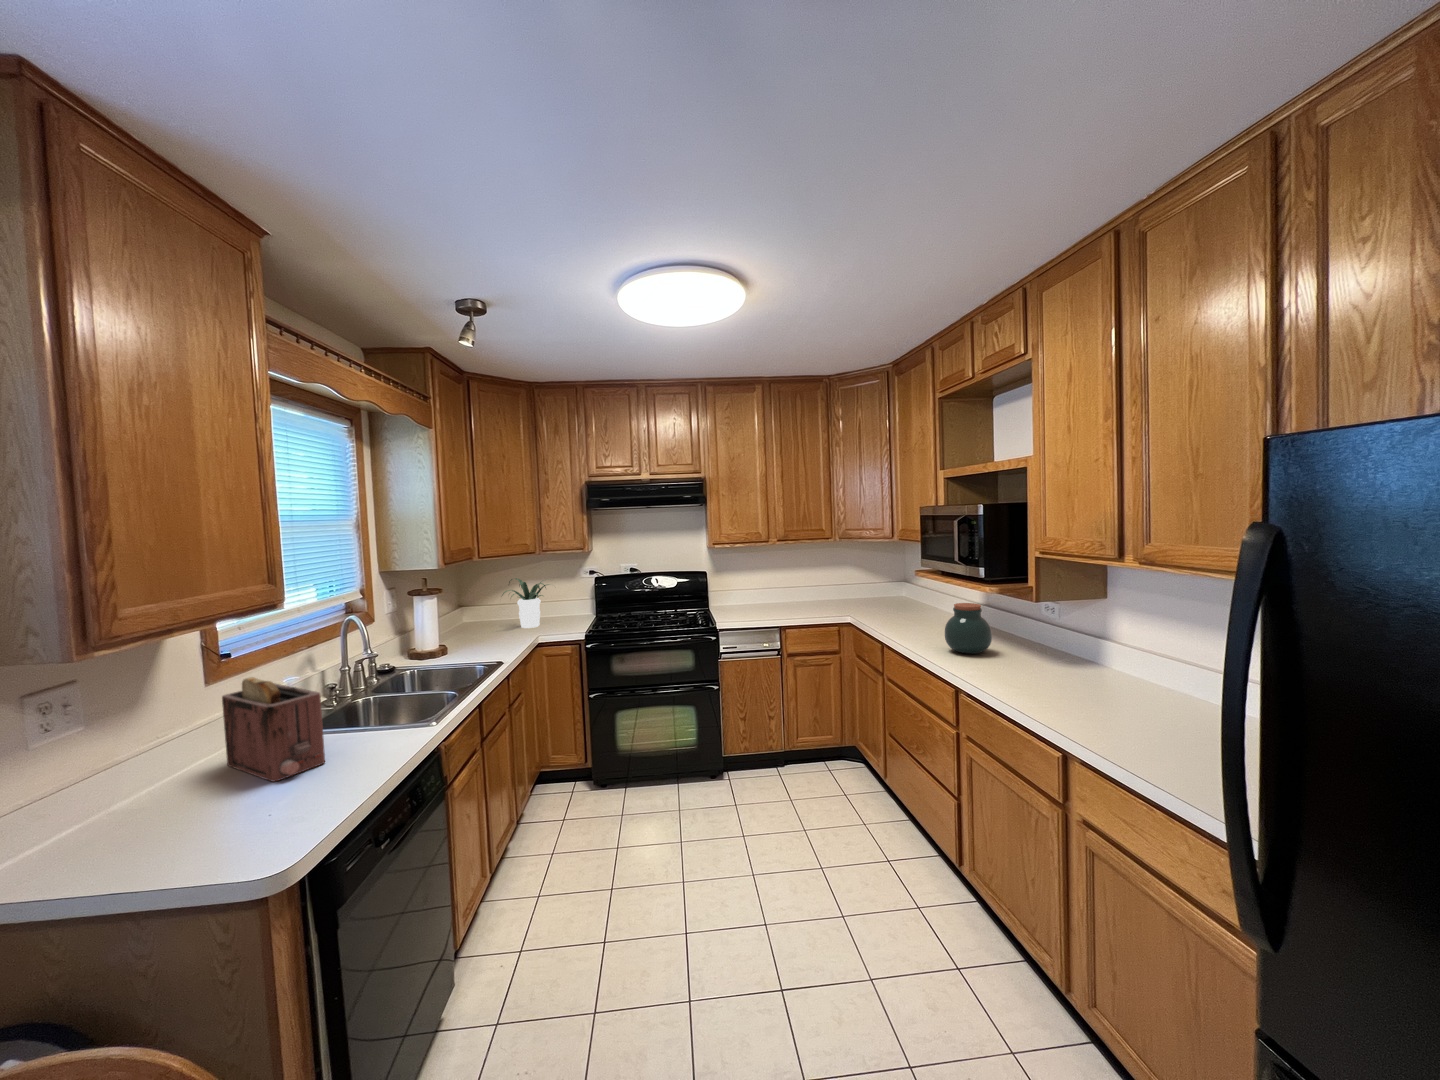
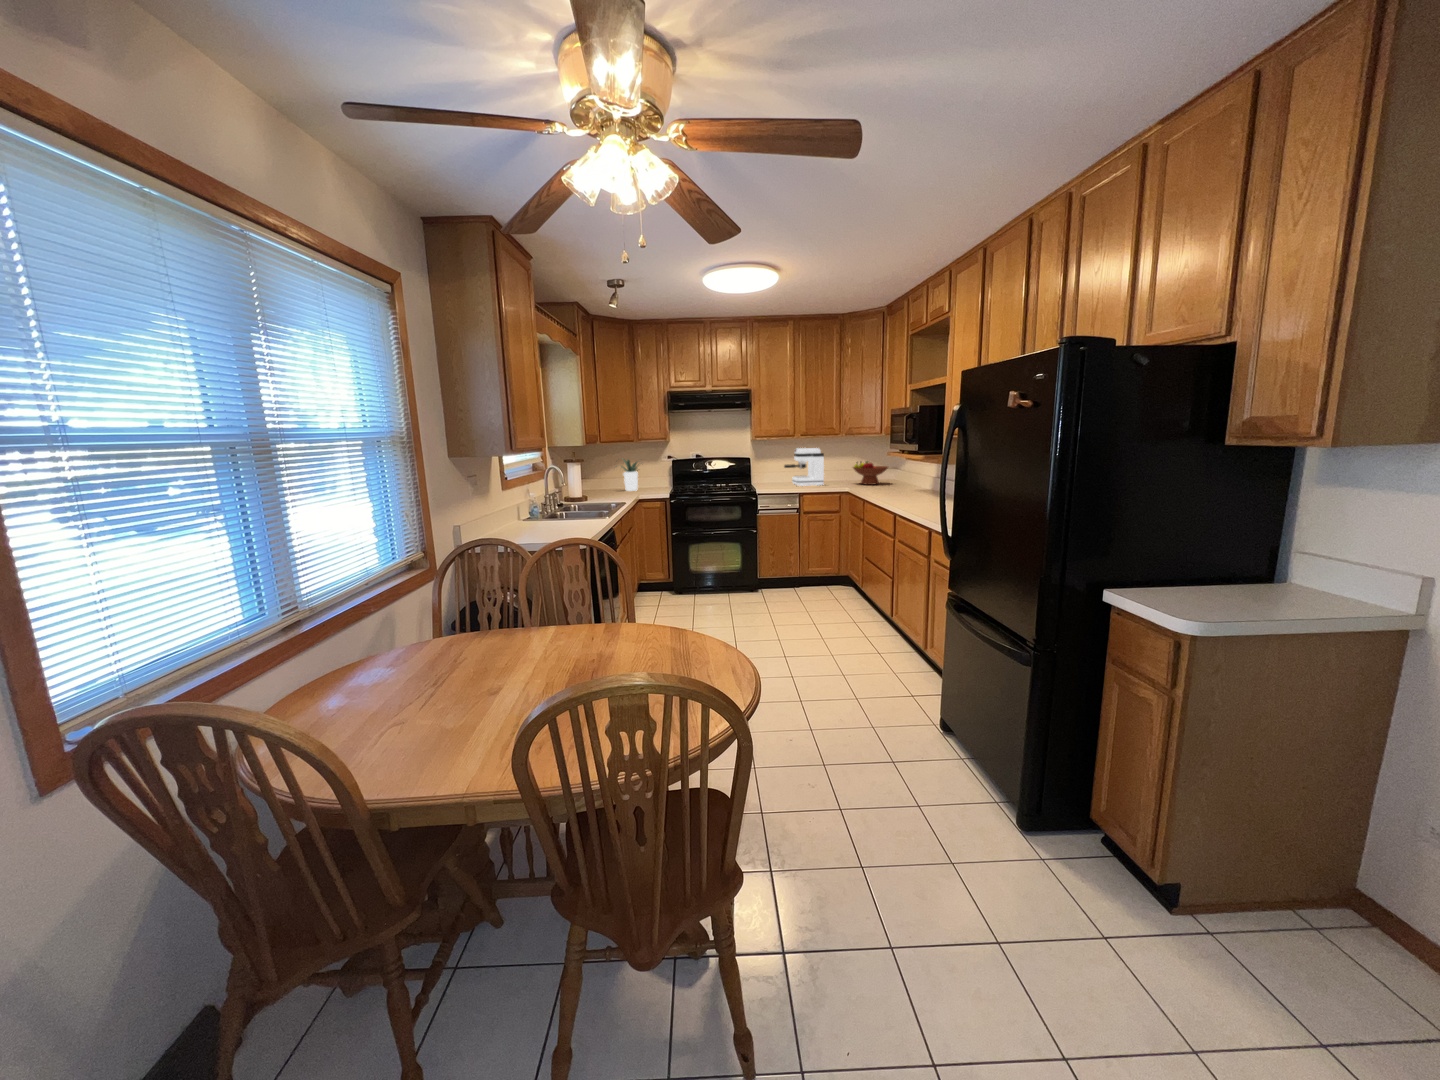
coffee maker: none [756,557,814,614] -> present [784,448,824,486]
fruit bowl: none [852,574,904,609] -> present [853,461,888,485]
jar: present [945,603,992,654] -> none [896,470,924,500]
toaster: present [222,677,325,782] -> none [522,483,570,527]

